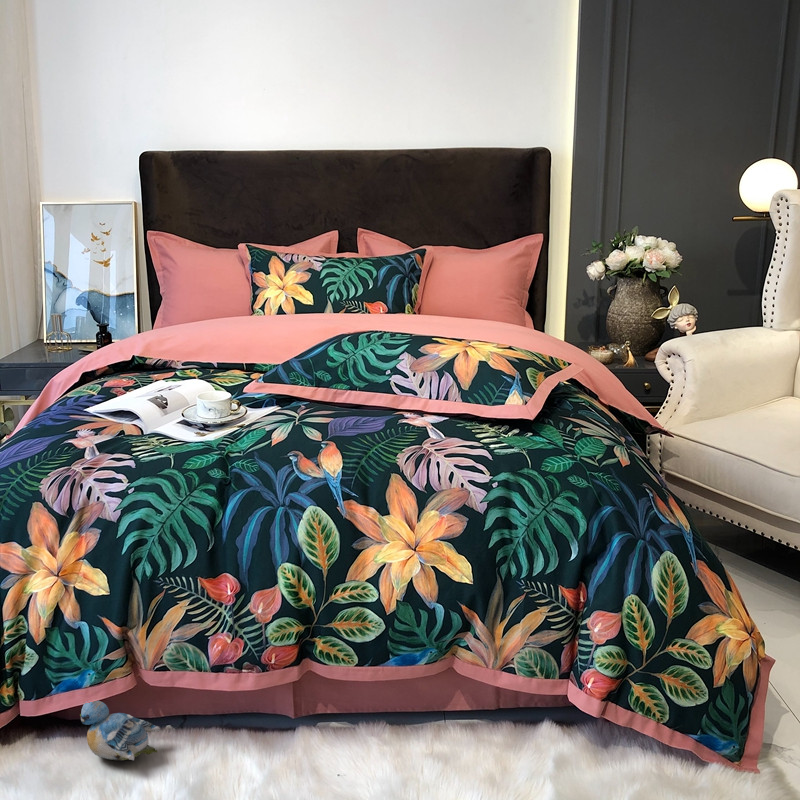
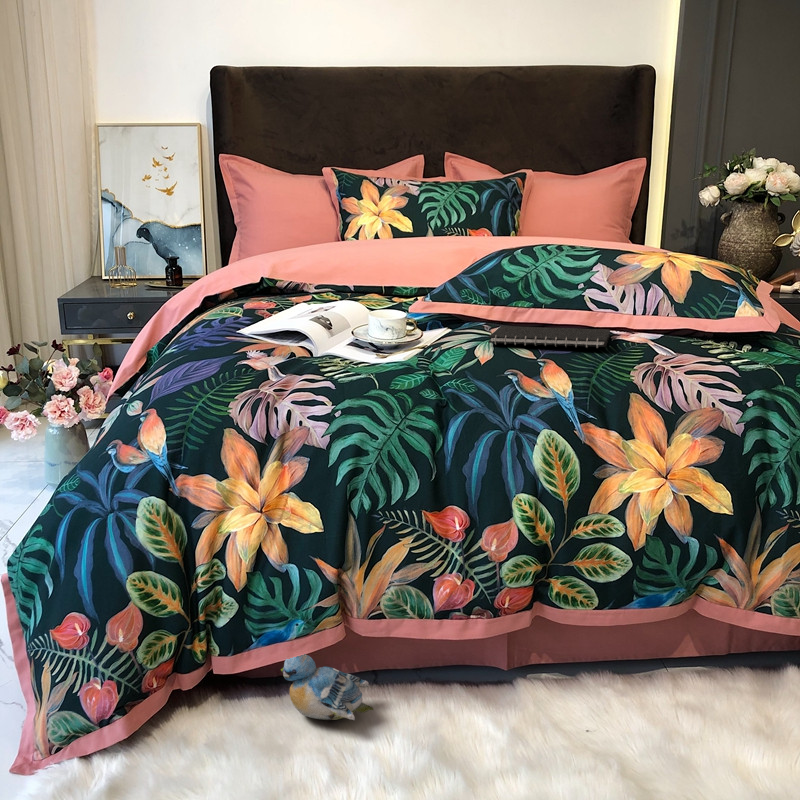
notebook: none [298,406,417,431] -> present [488,326,610,348]

